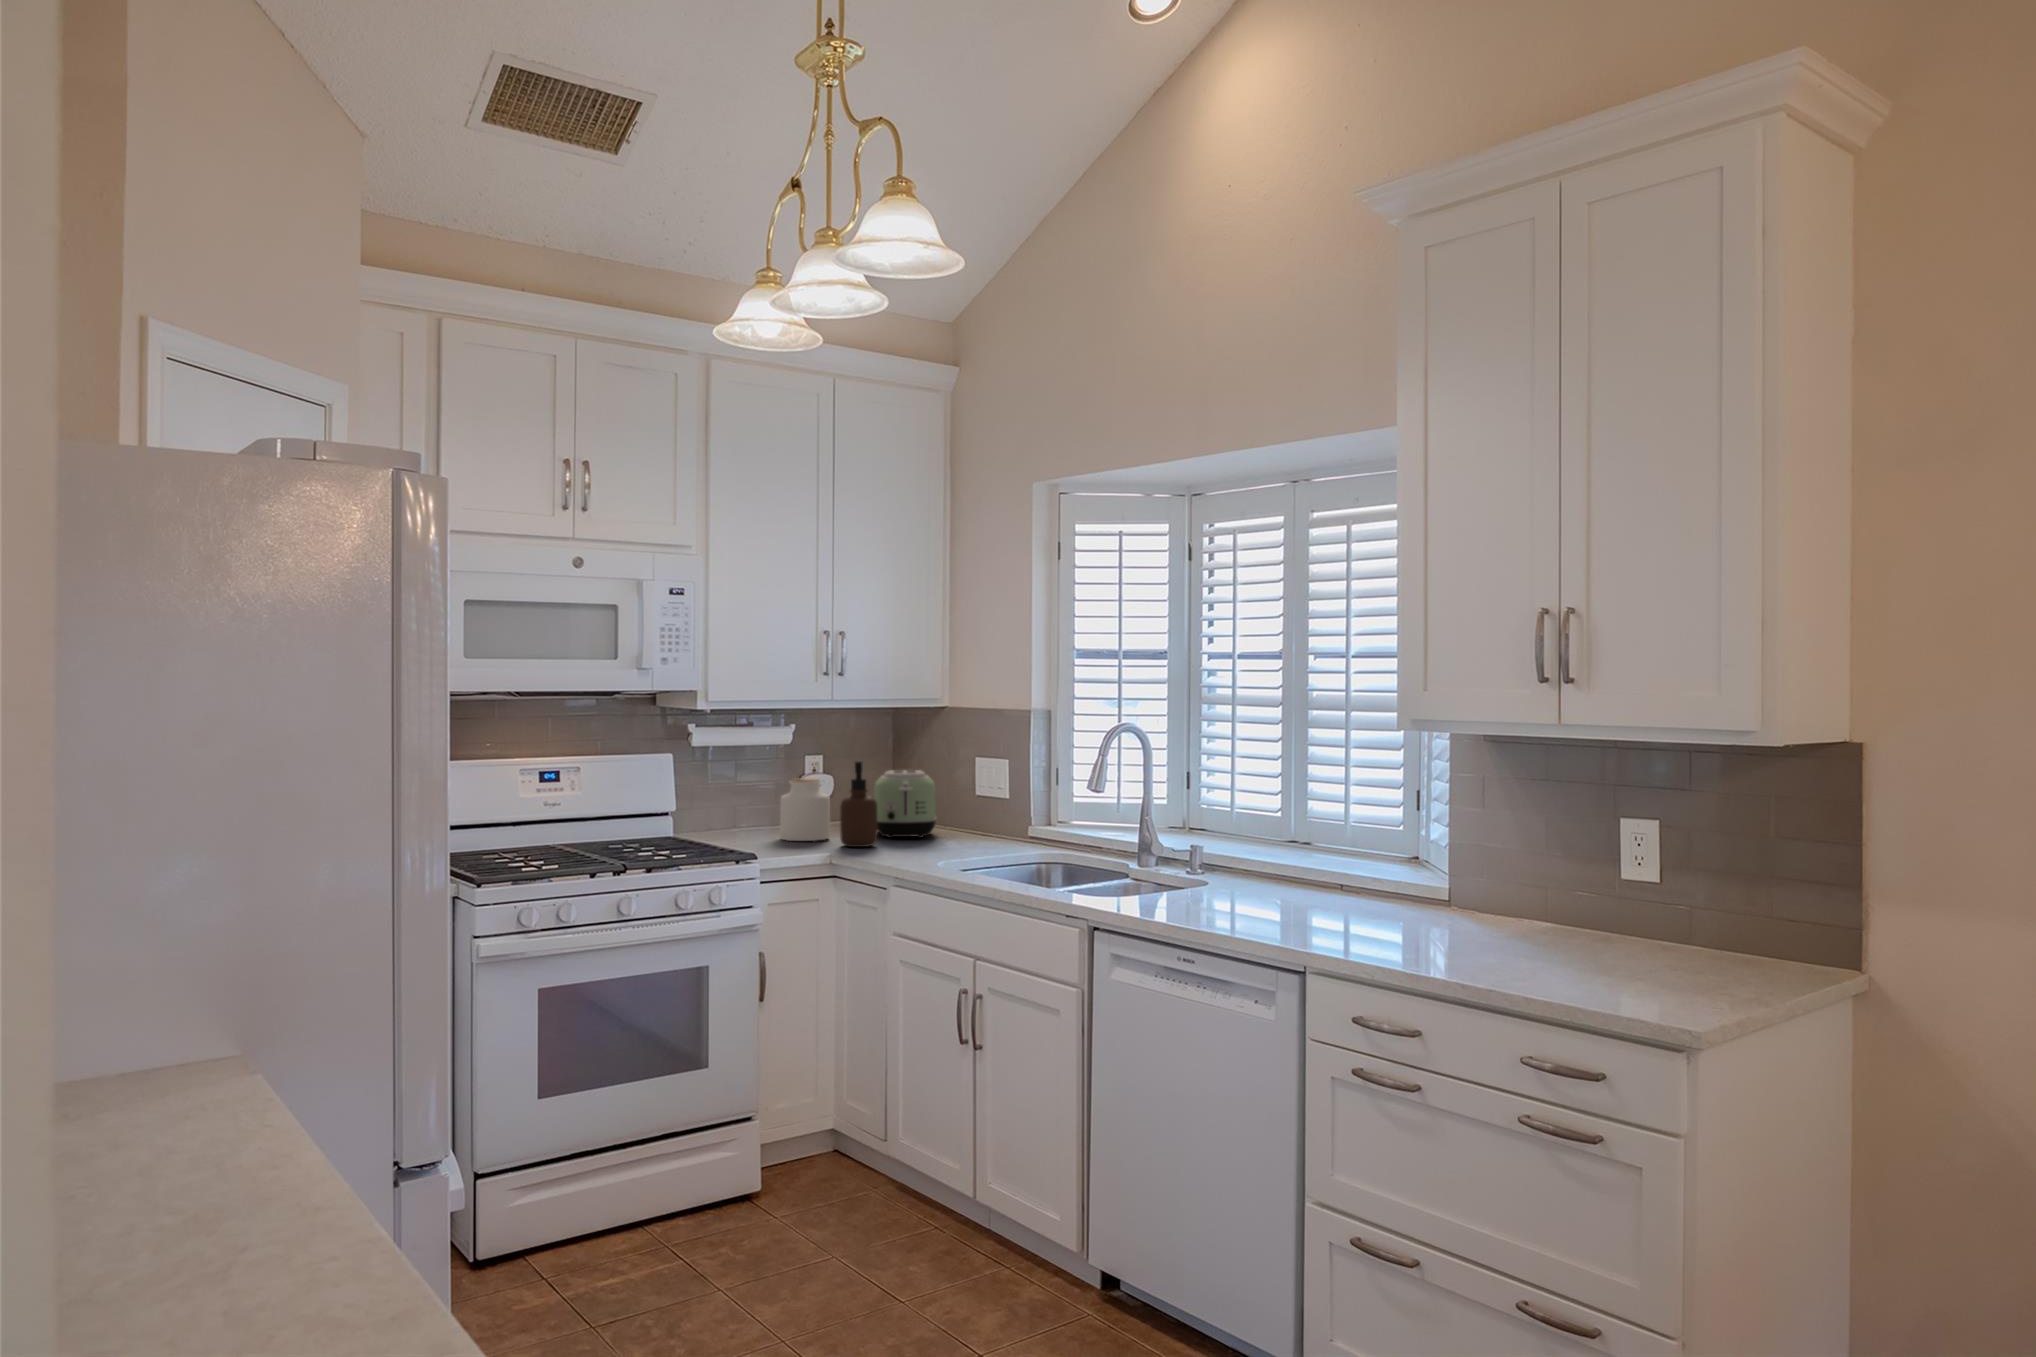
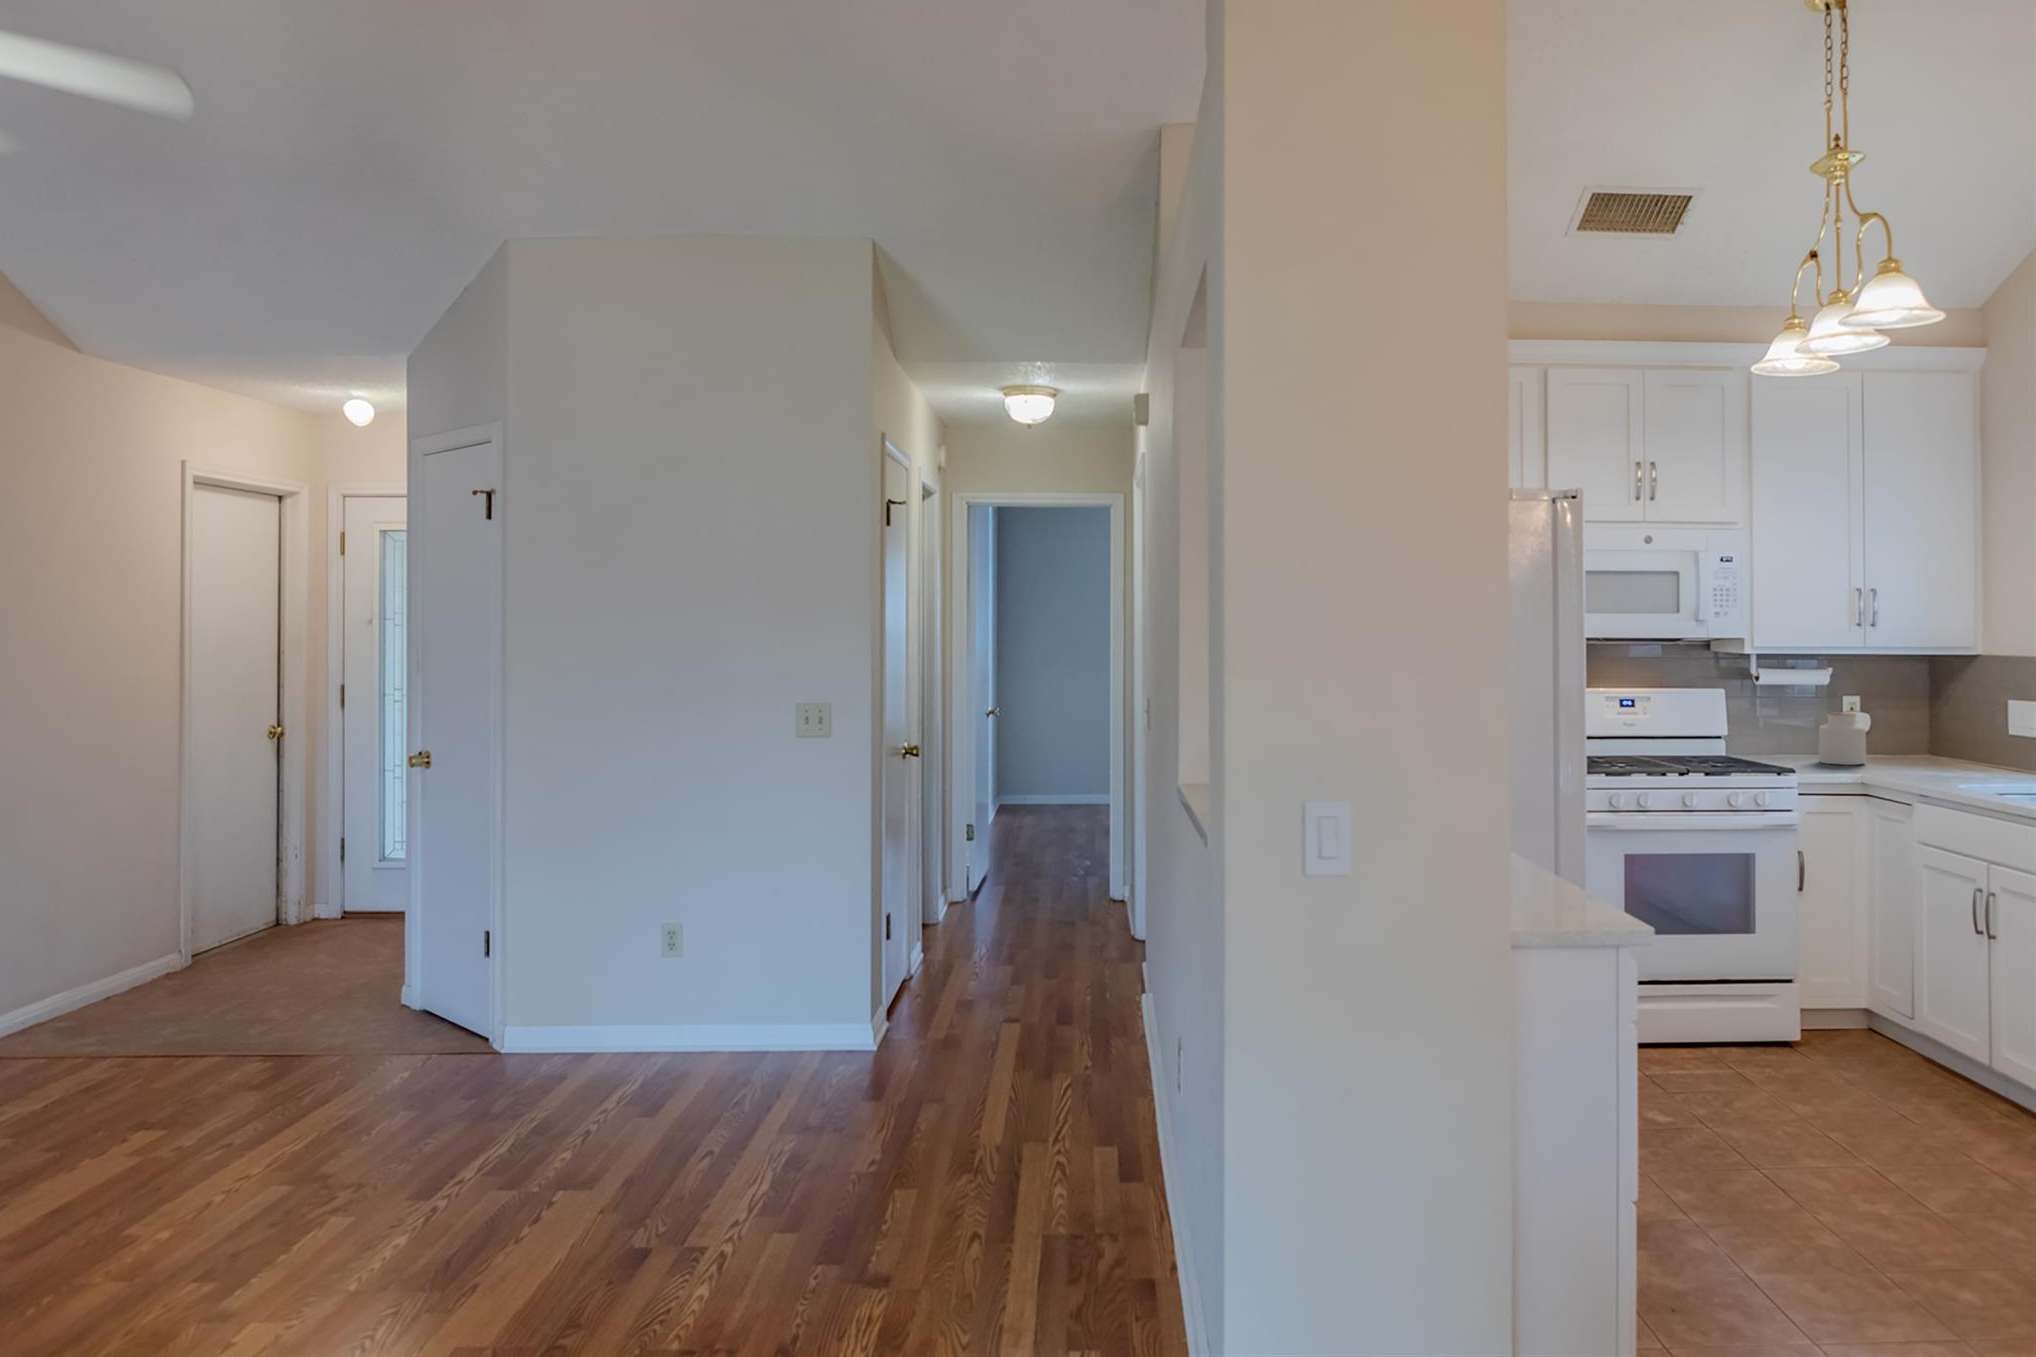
soap dispenser: present [840,761,878,847] -> none [1874,699,1910,771]
toaster: present [874,770,936,838] -> none [1910,708,1975,768]

